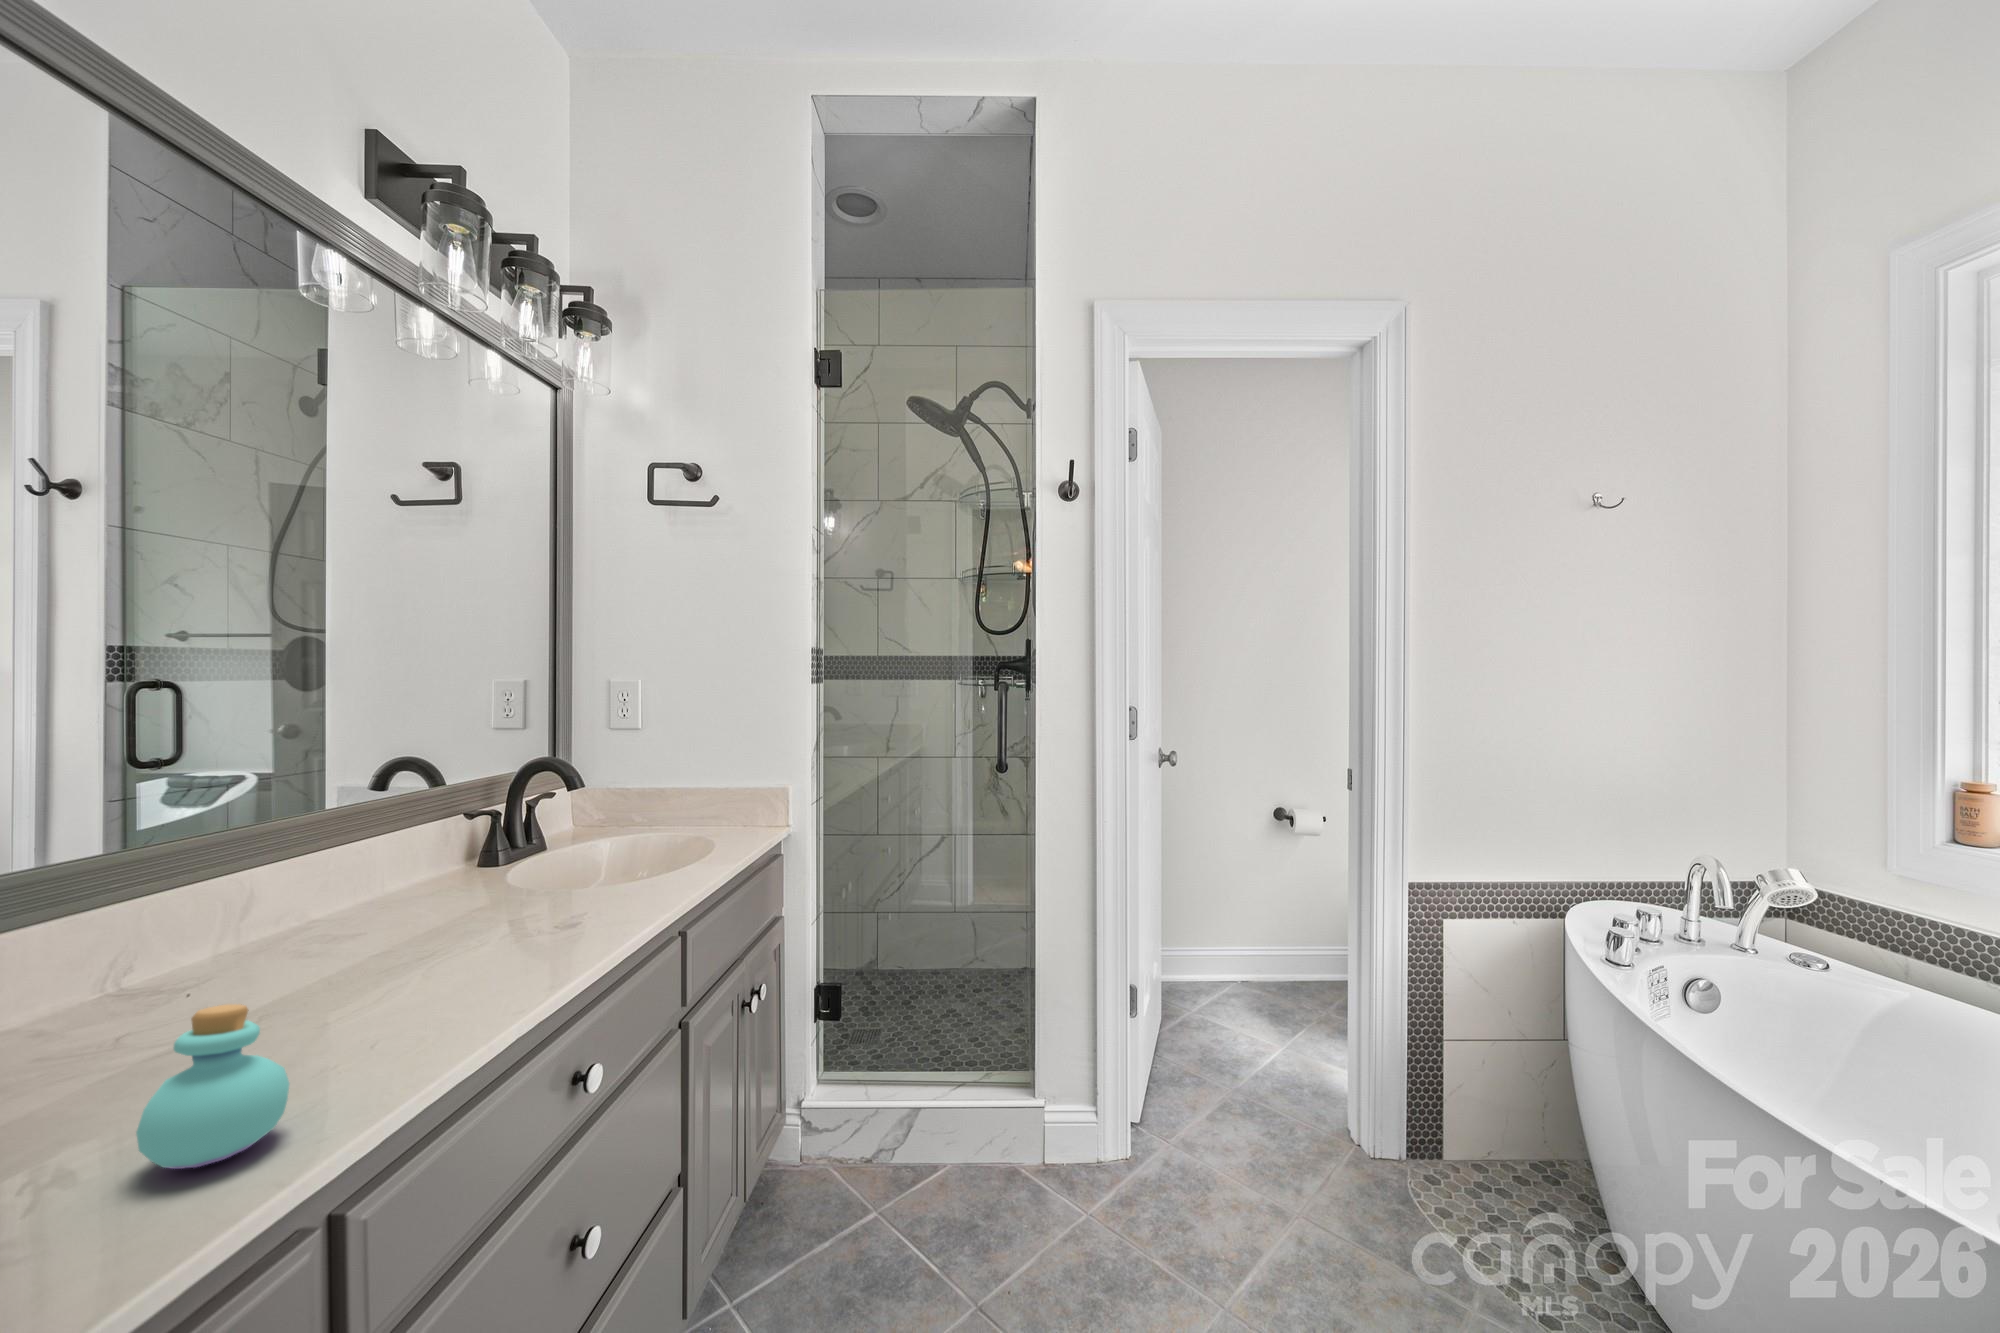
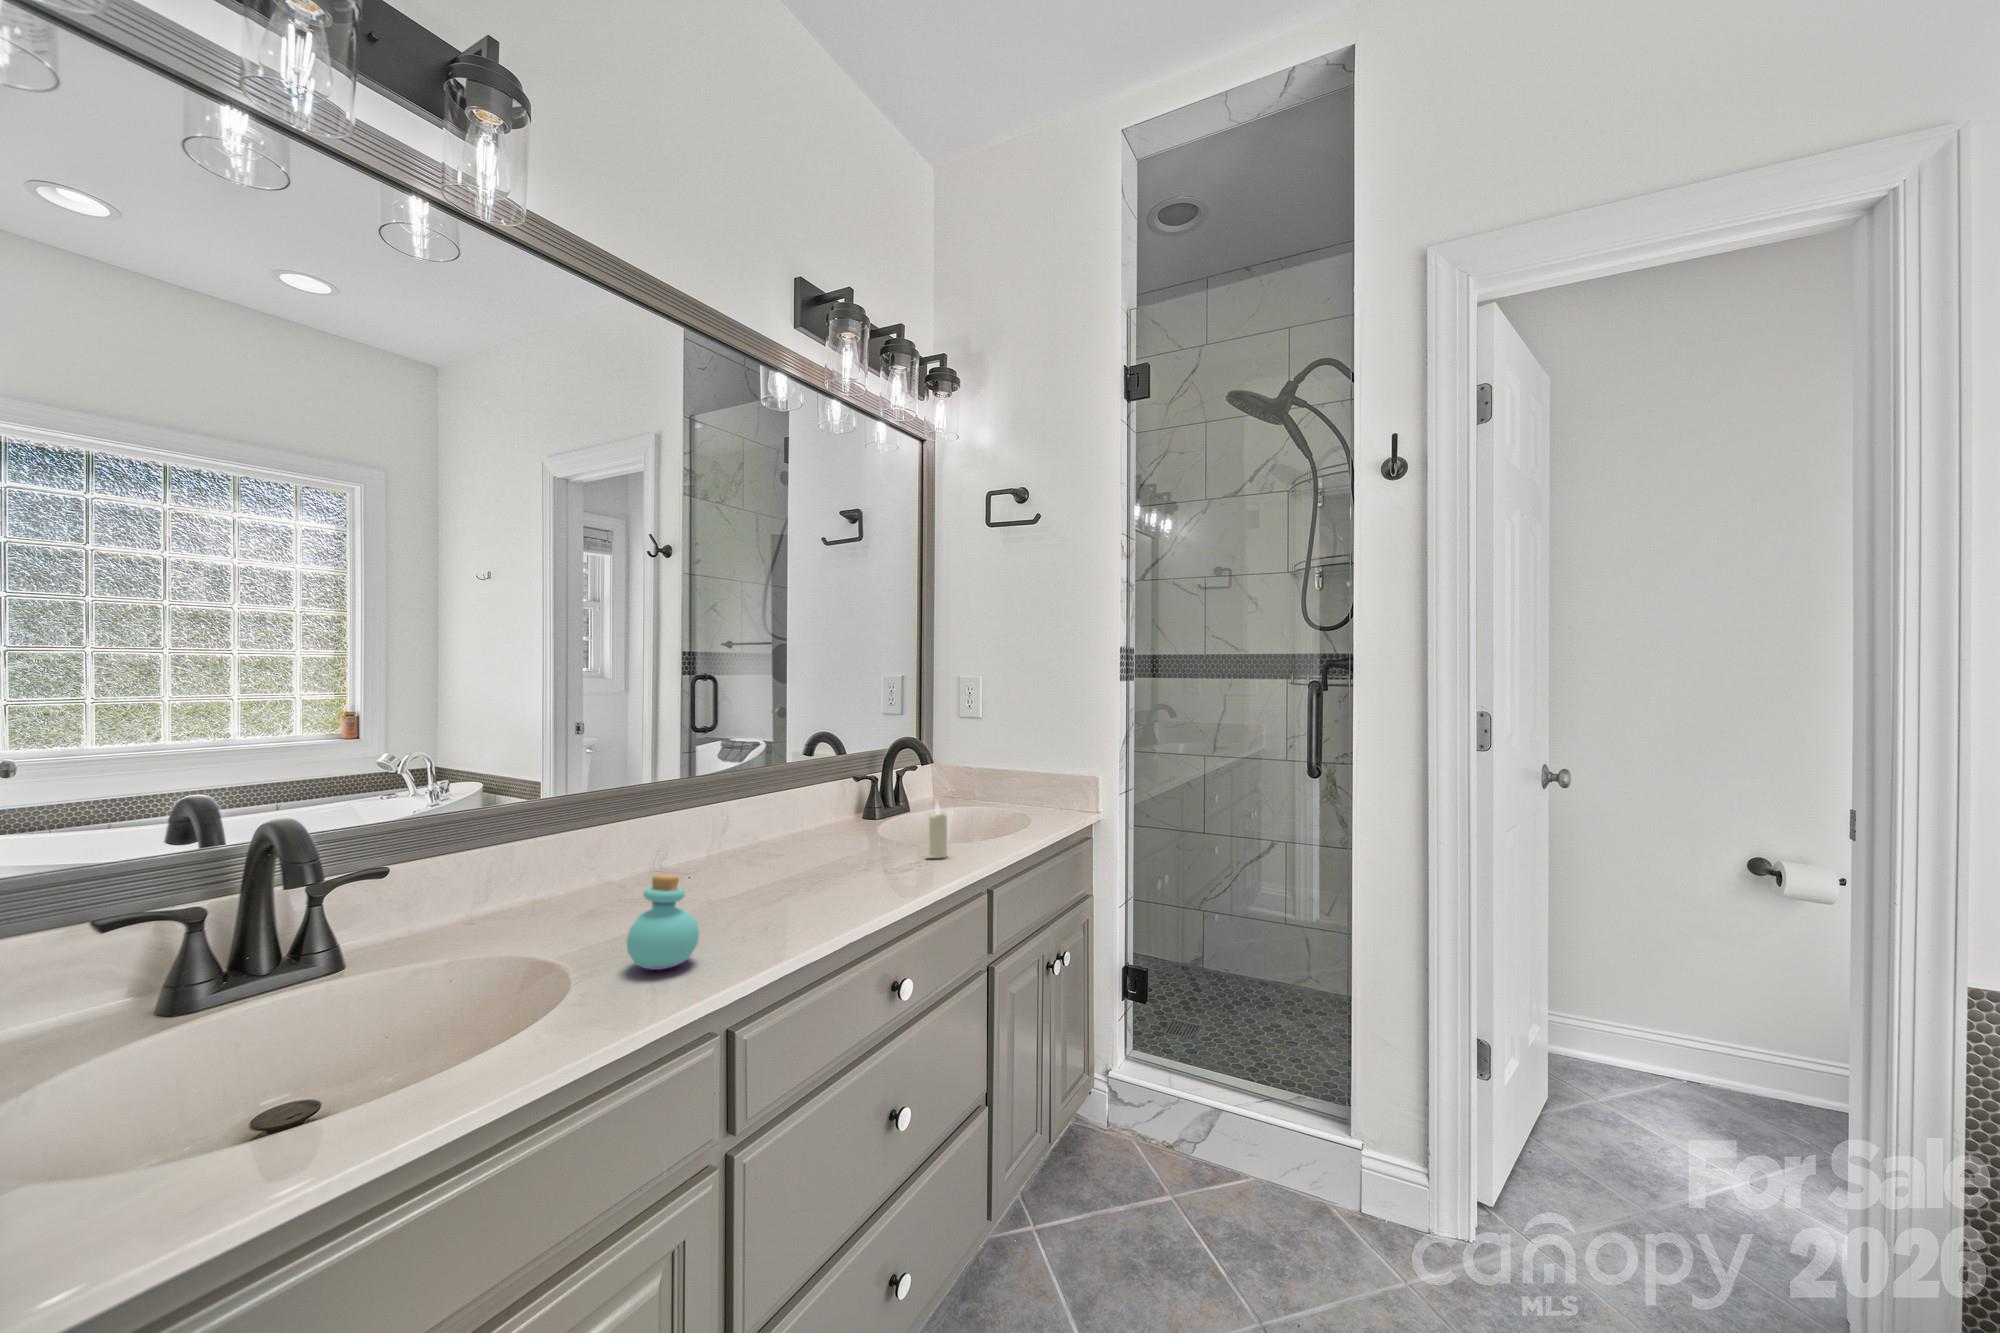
candle: none [598,833,627,906] -> present [926,803,947,858]

